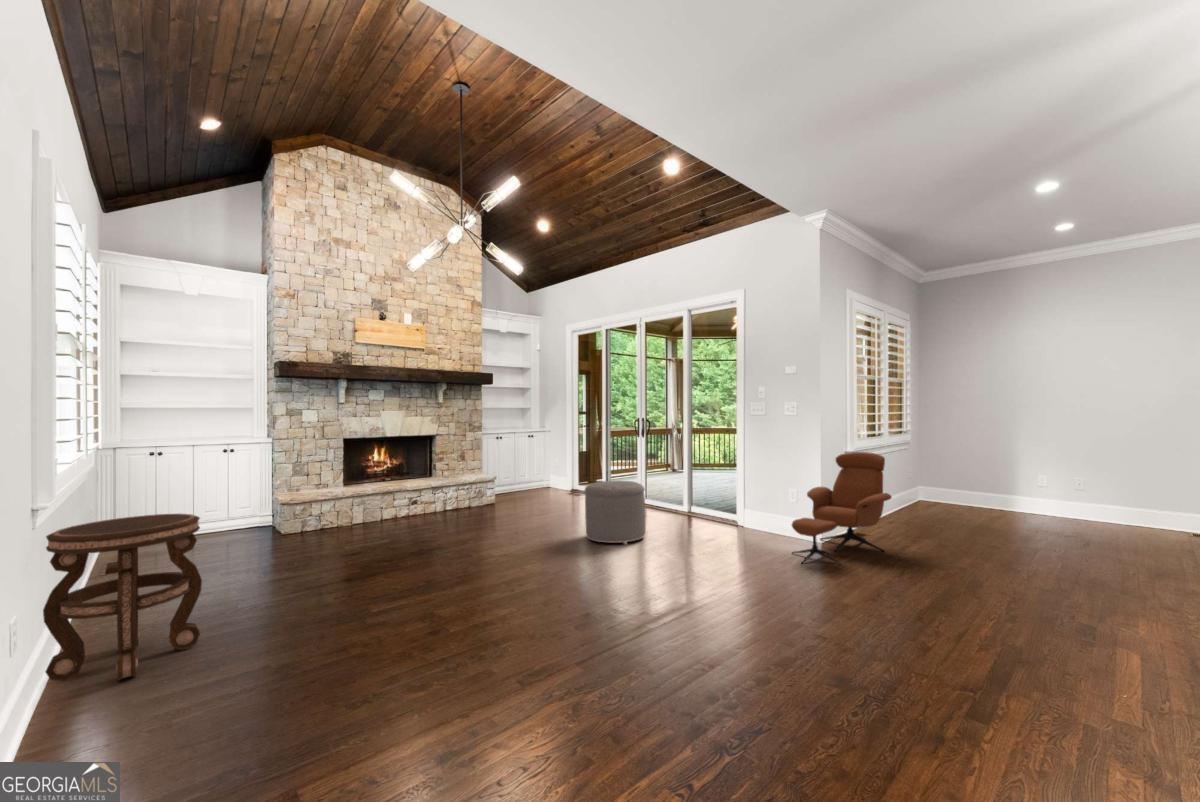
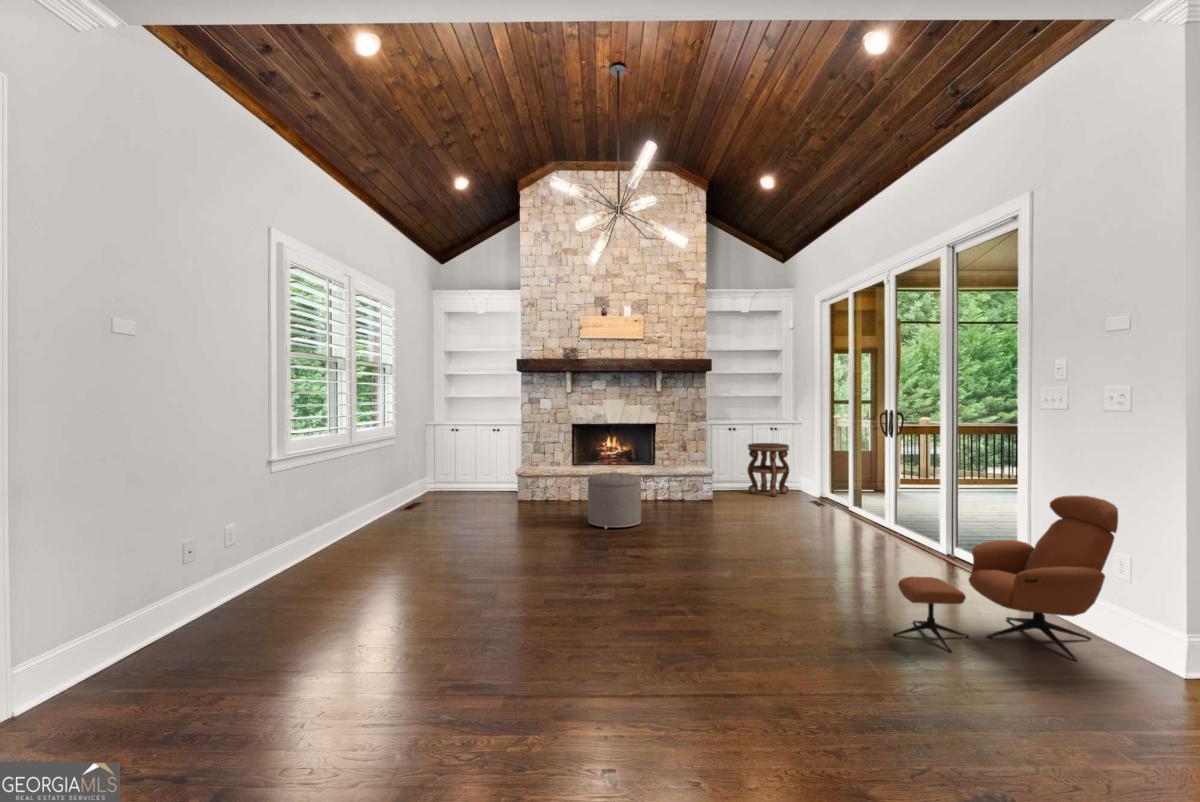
ottoman: present [585,481,646,544] -> present [588,472,641,529]
side table: present [43,514,202,681] -> present [747,443,790,496]

